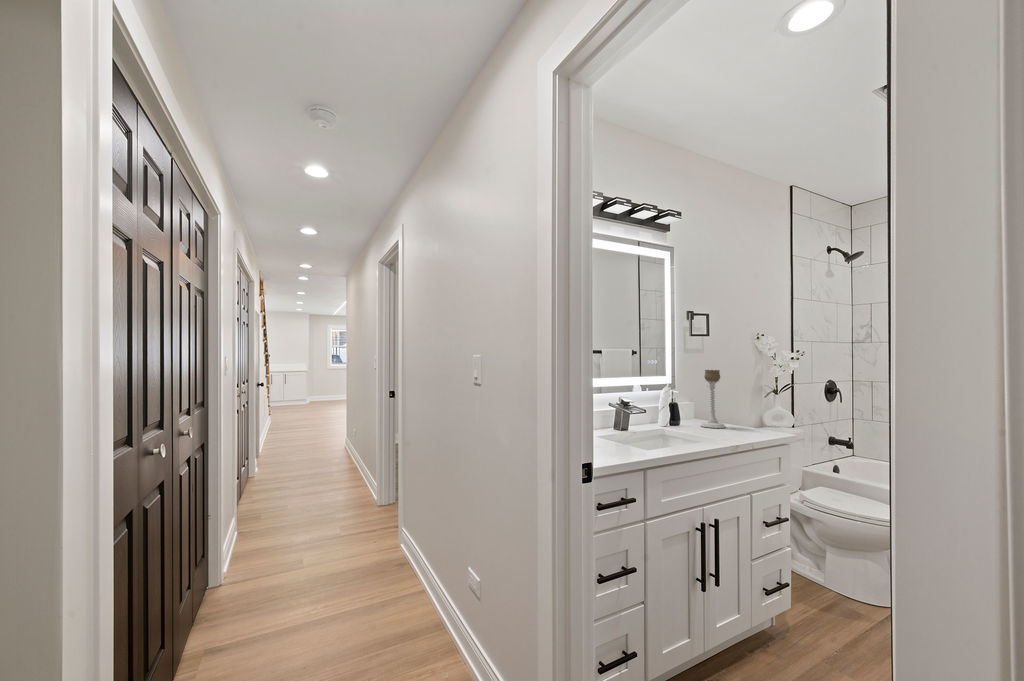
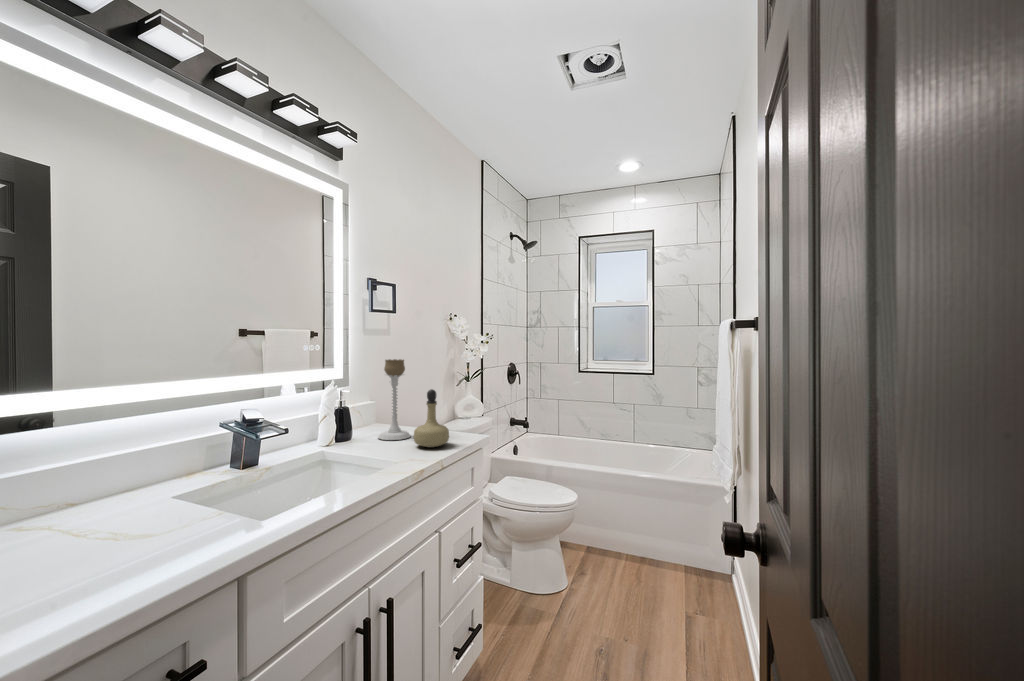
perfume bottle: none [729,392,757,434] -> present [414,389,449,447]

